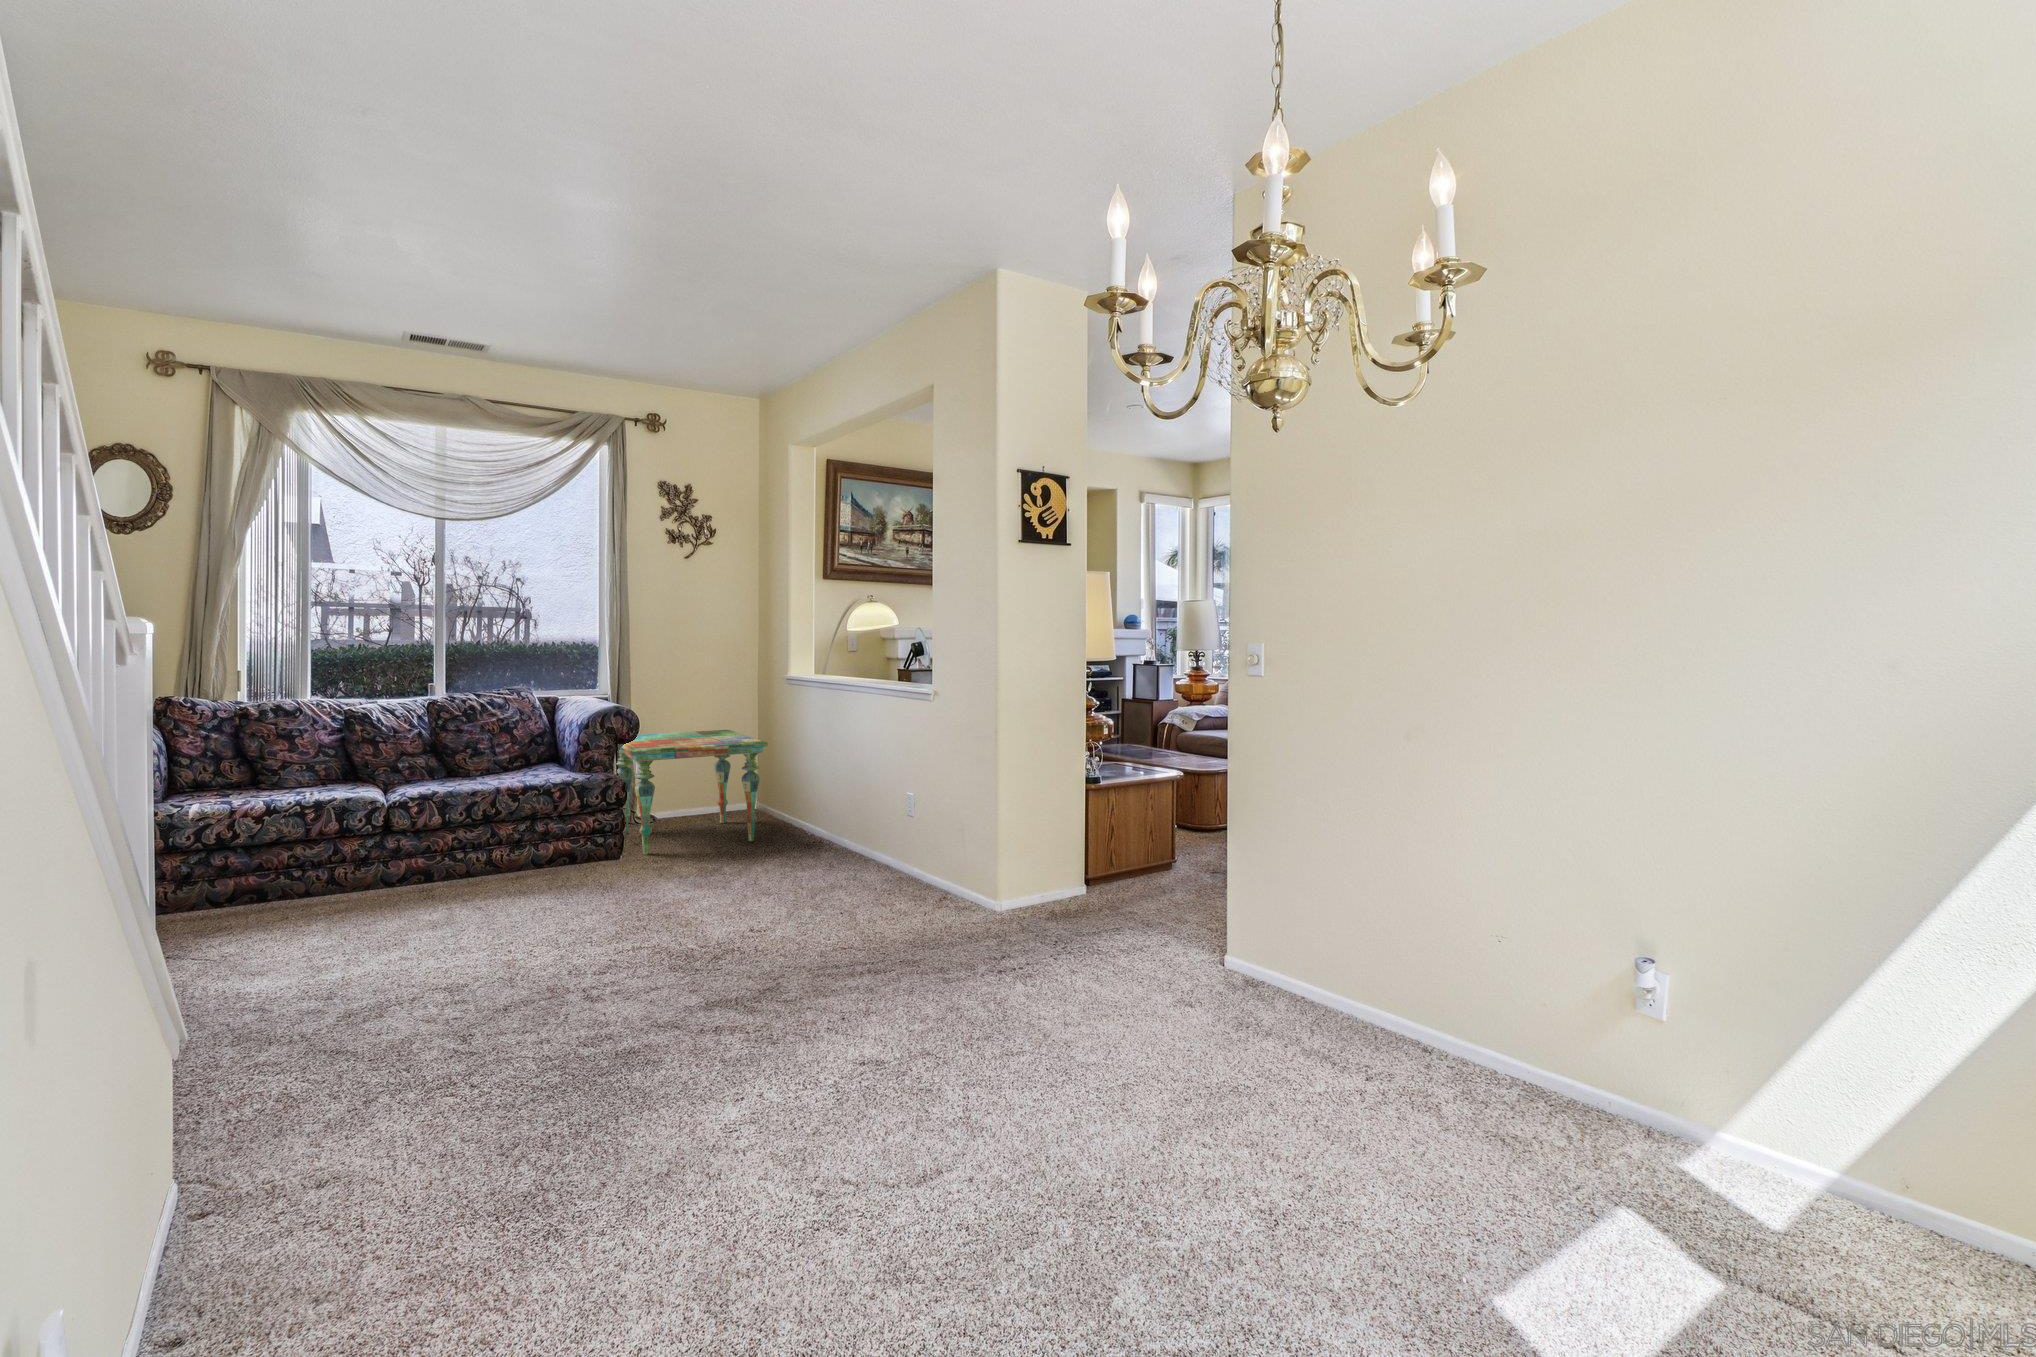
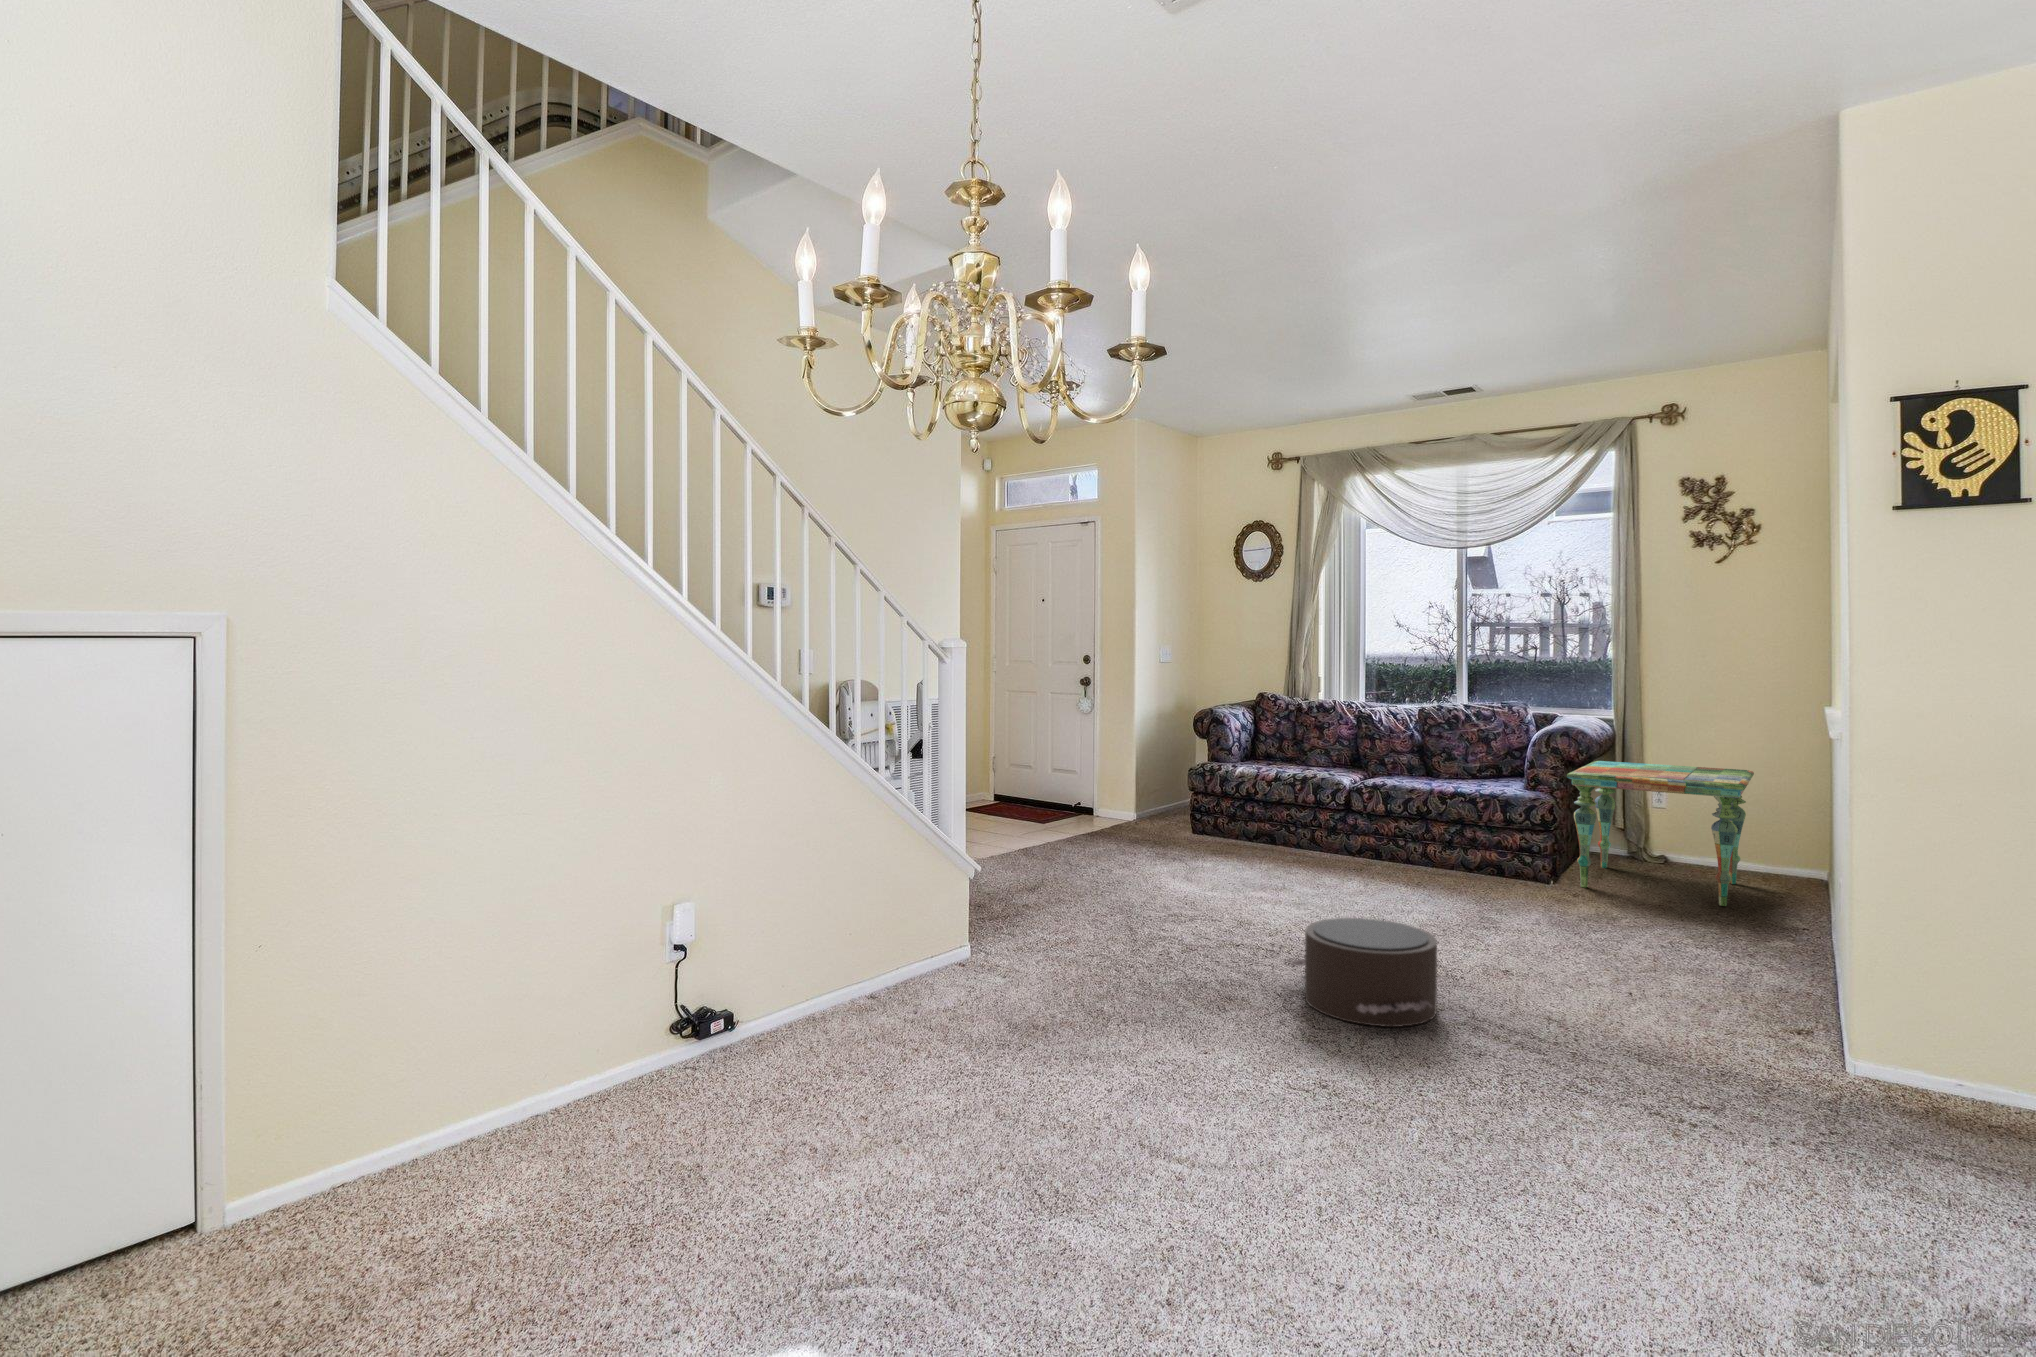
pouf: none [614,927,808,1055] -> present [1291,918,1437,1027]

